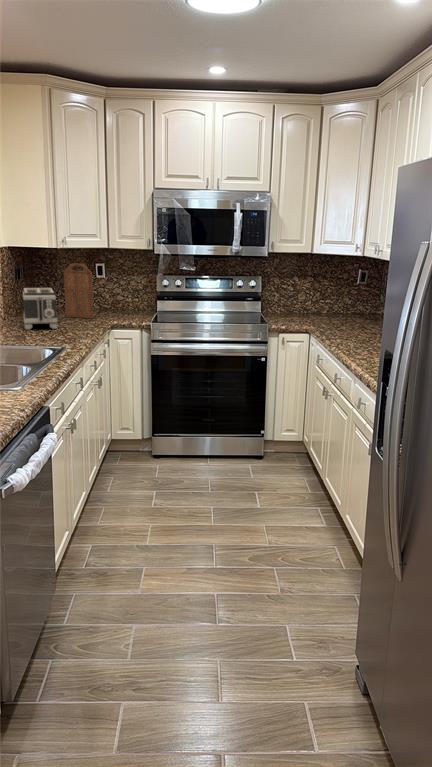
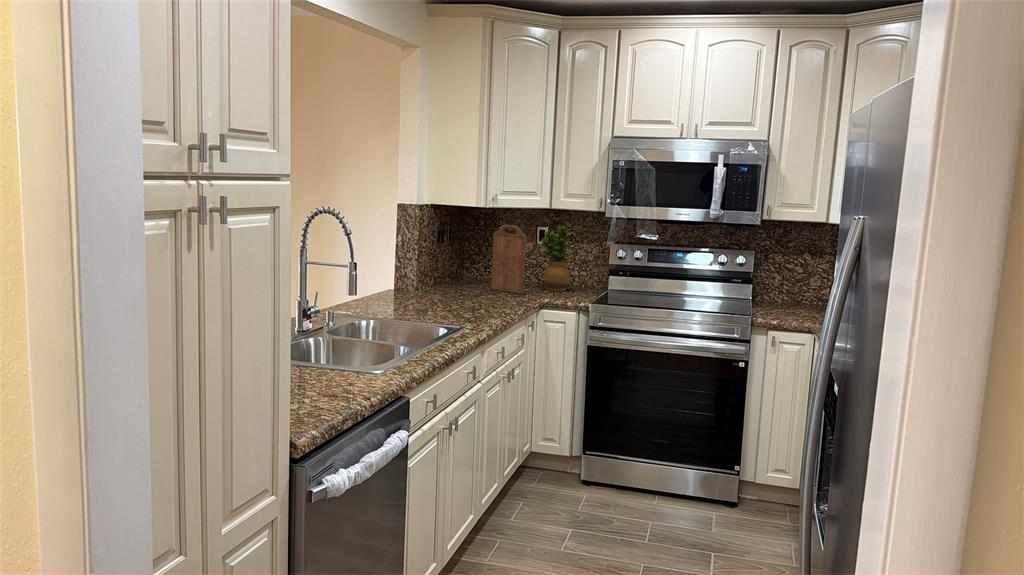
potted plant: none [99,262,127,314] -> present [539,226,571,291]
toaster: present [23,288,57,330] -> none [433,252,475,304]

